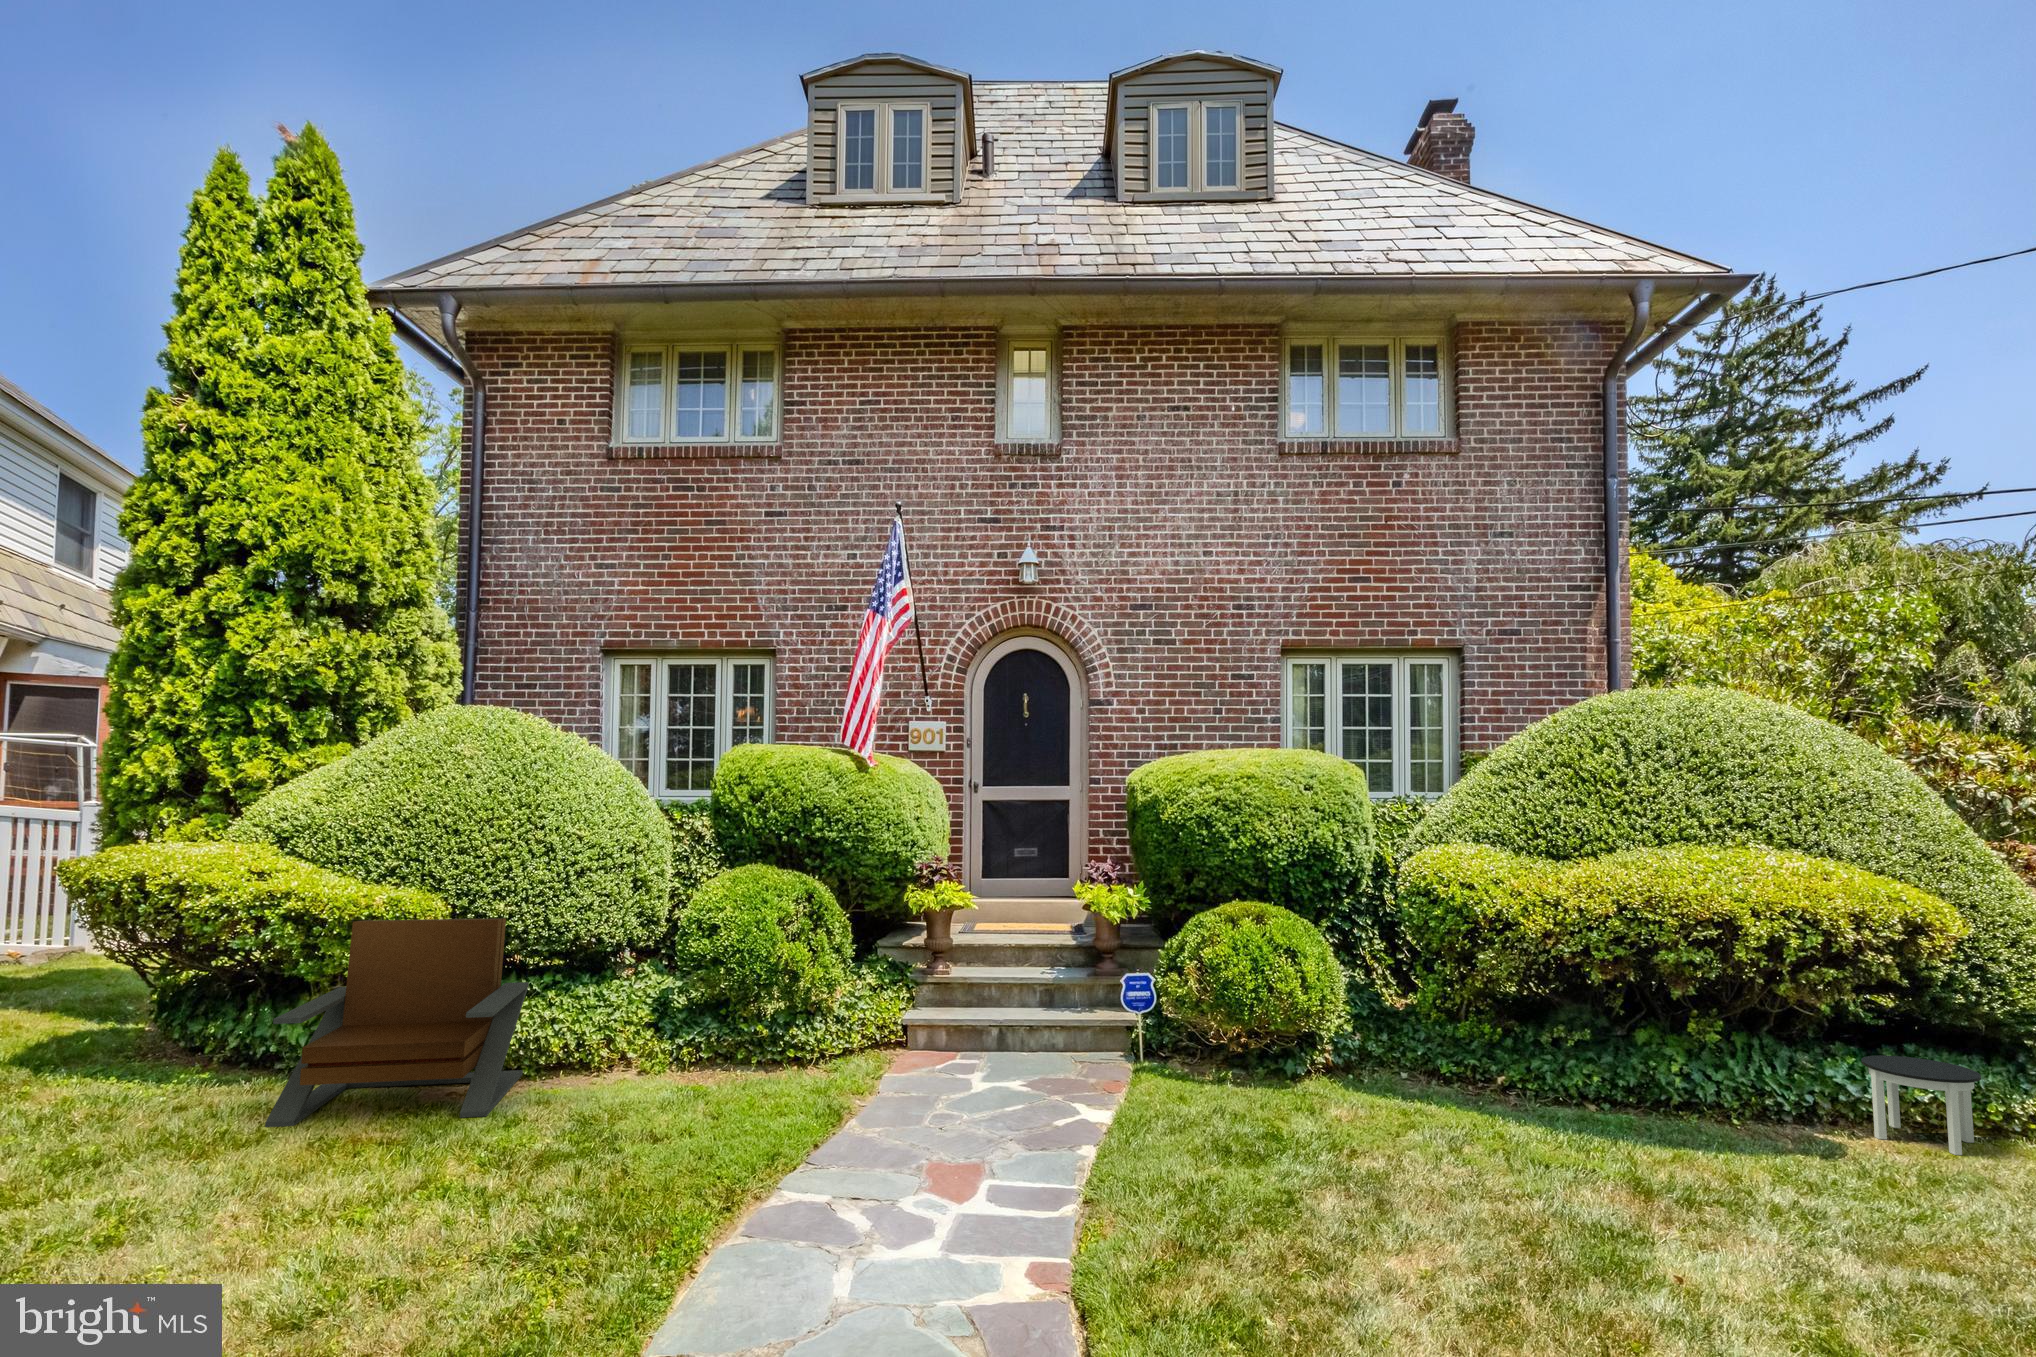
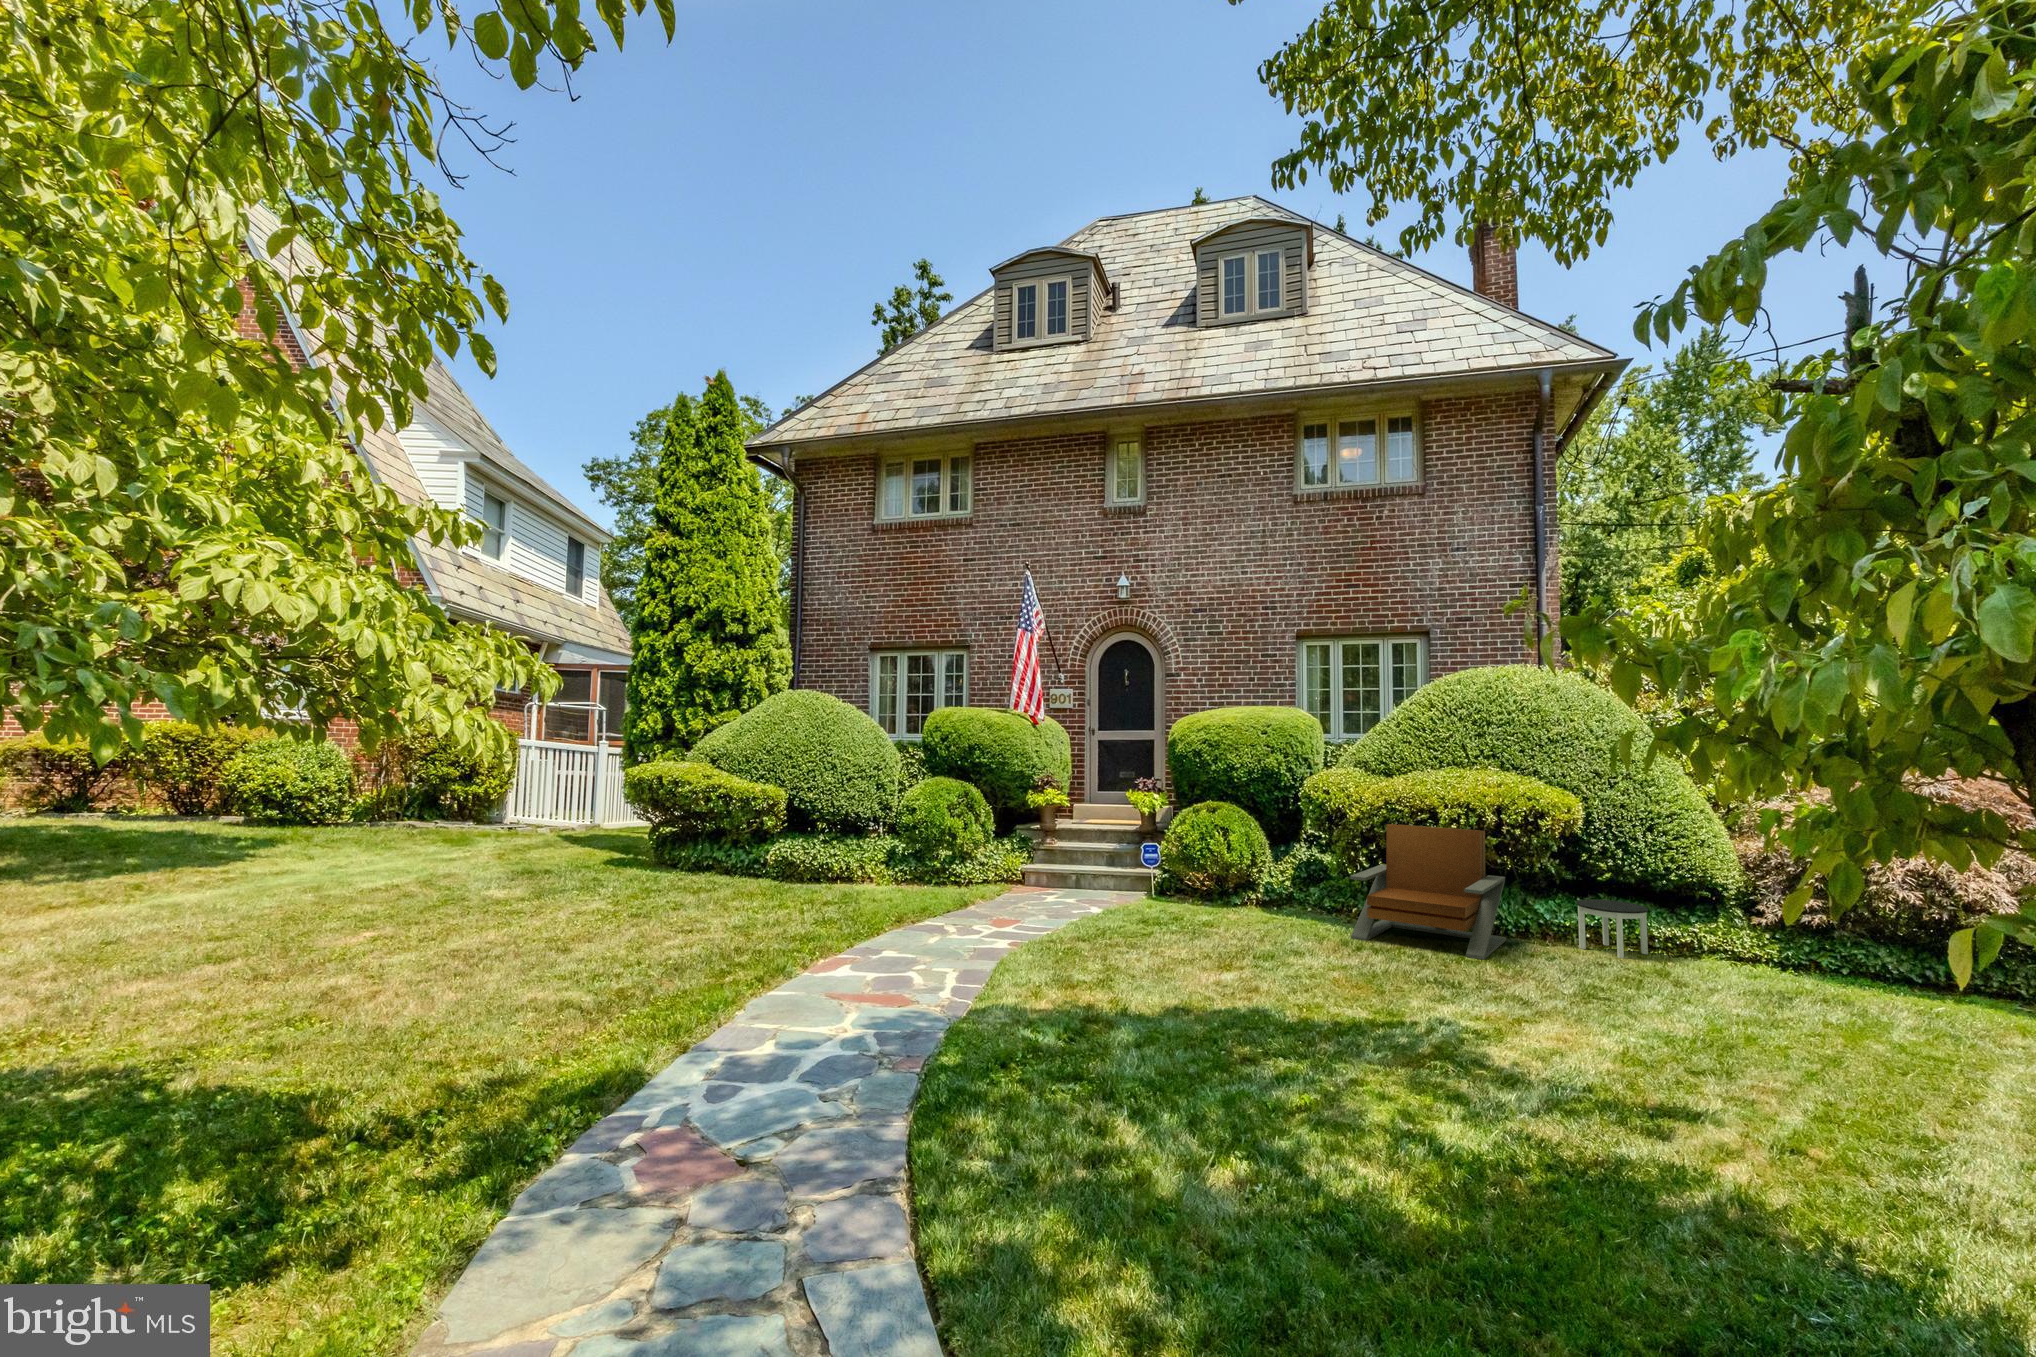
lounge chair: present [265,918,529,1127] -> present [1350,824,1506,960]

